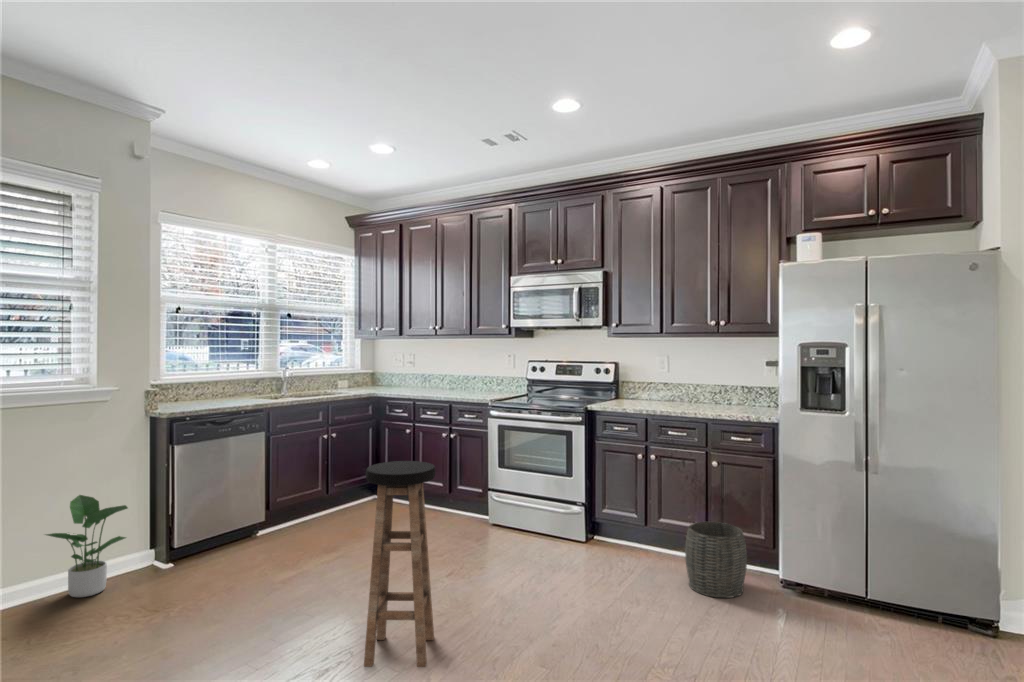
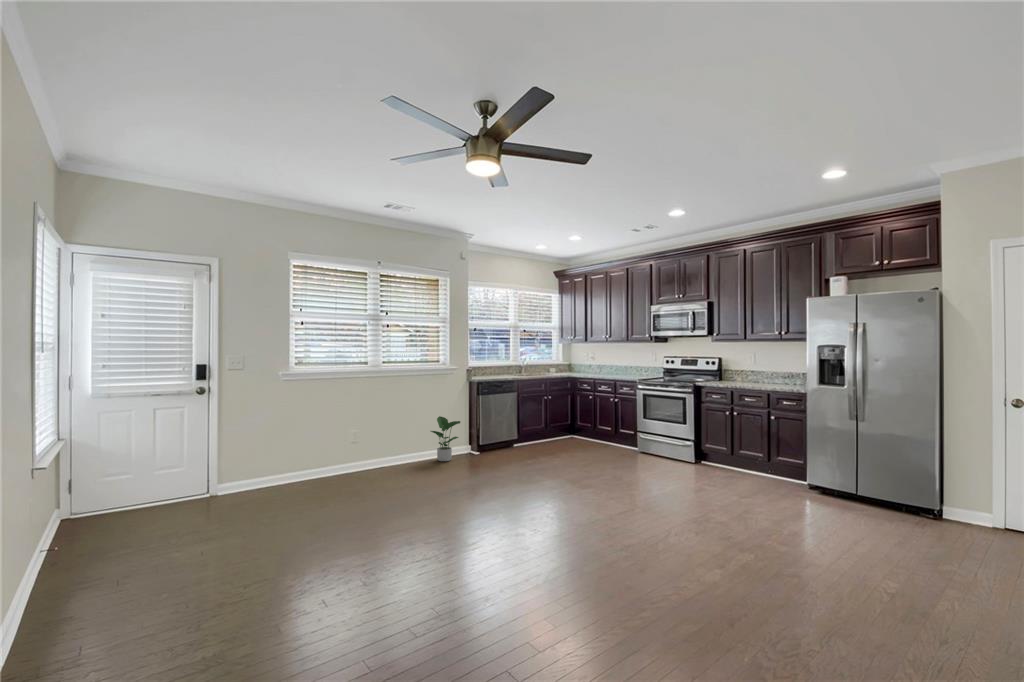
bar stool: present [364,461,435,667] -> none [570,402,602,494]
woven basket: present [685,522,747,598] -> none [748,450,785,490]

